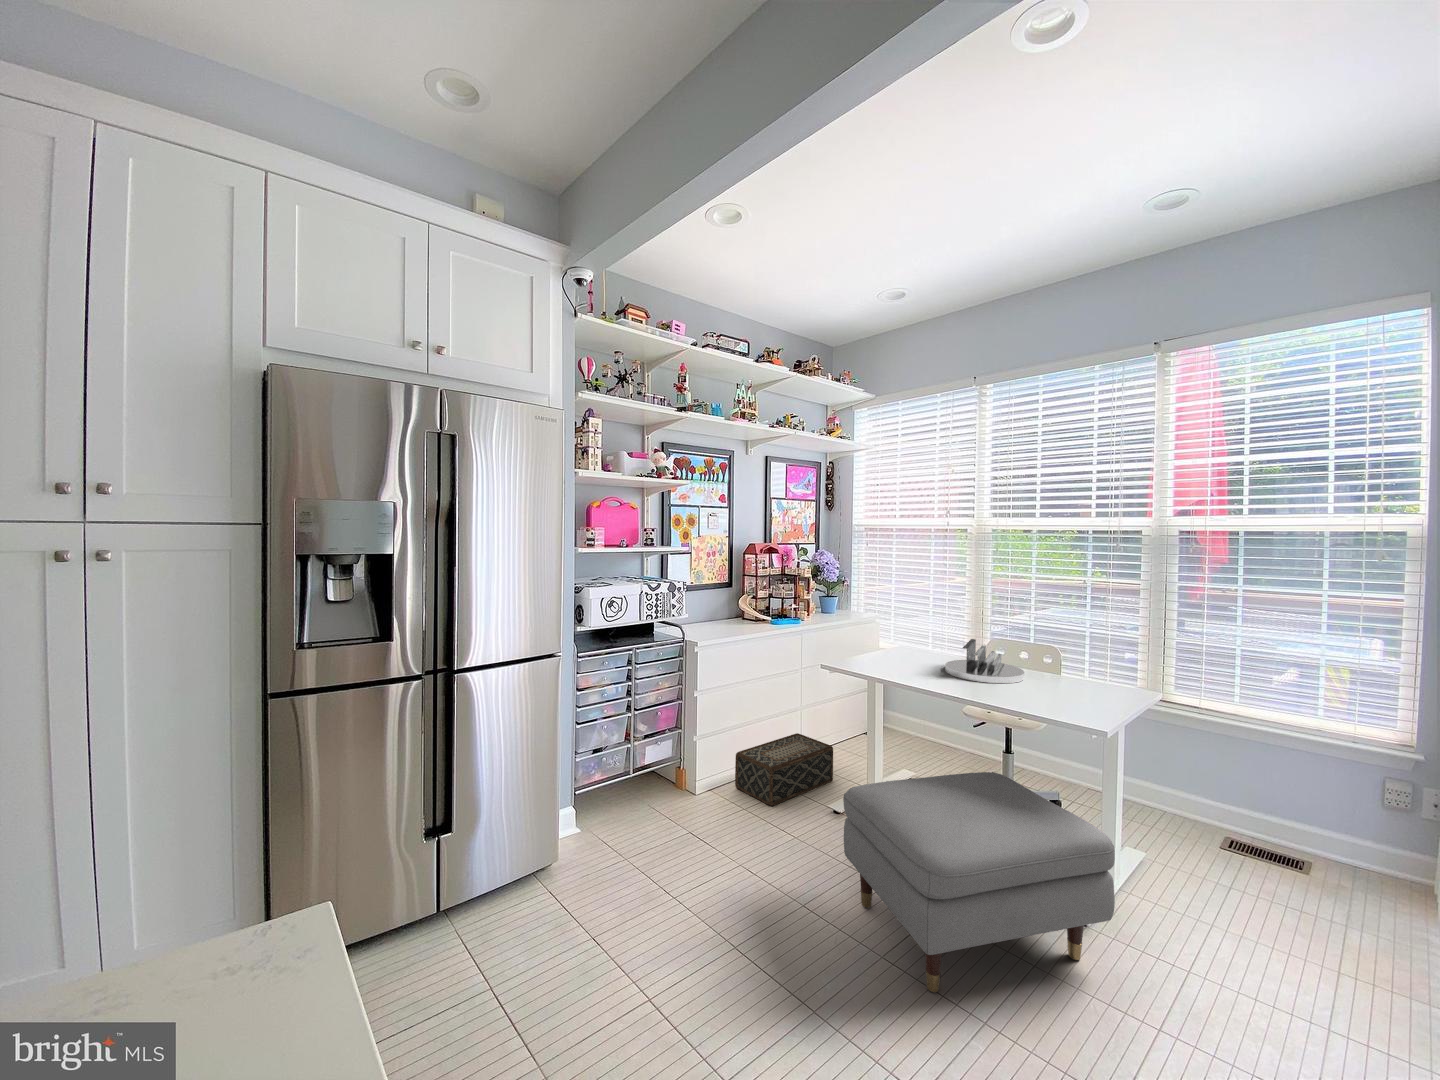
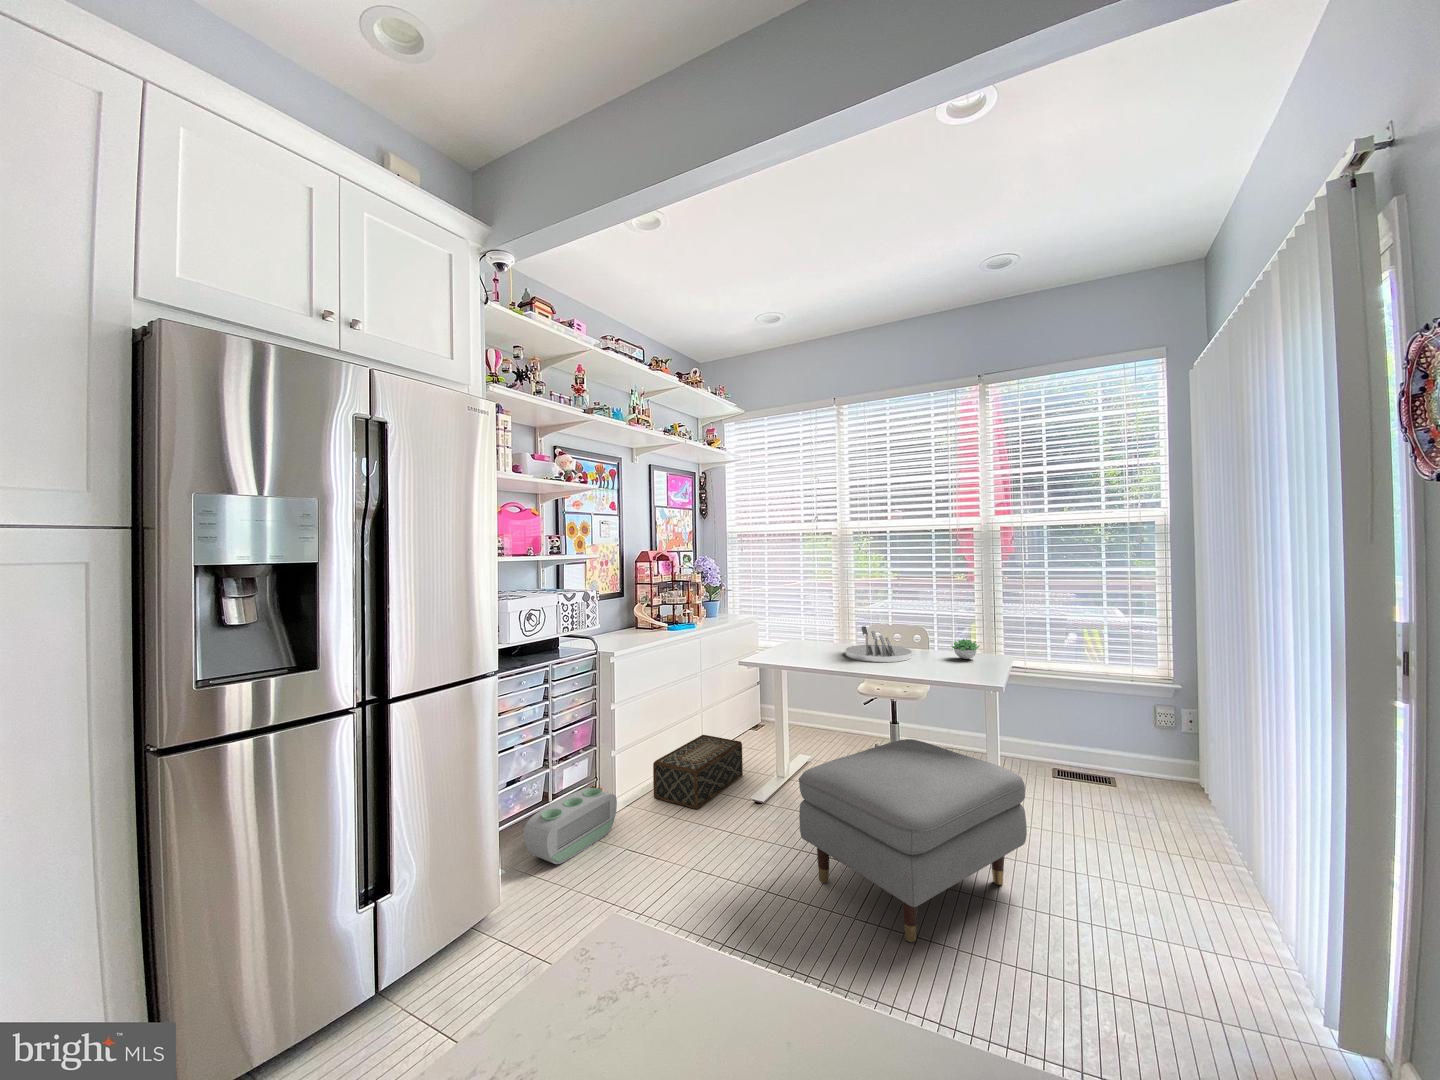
succulent plant: none [1073,665,1113,690] -> present [951,639,980,659]
air purifier: none [600,767,691,831] -> present [524,788,617,864]

